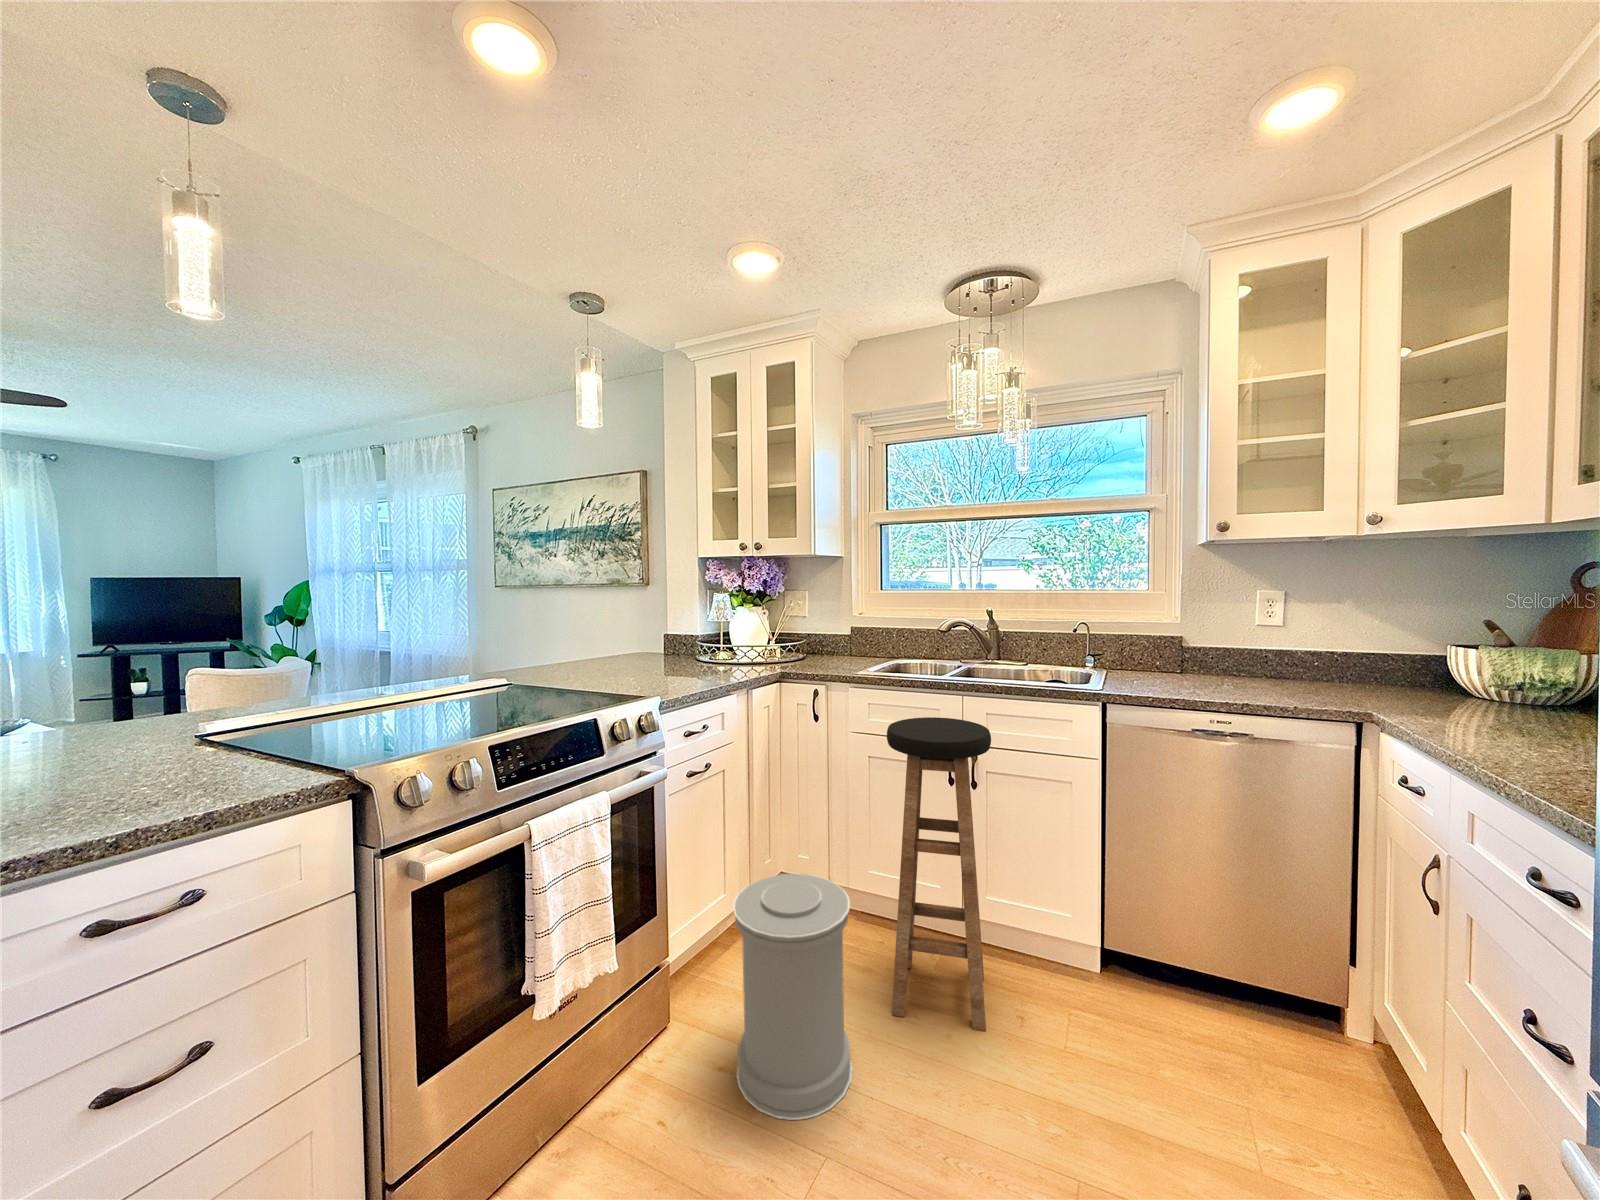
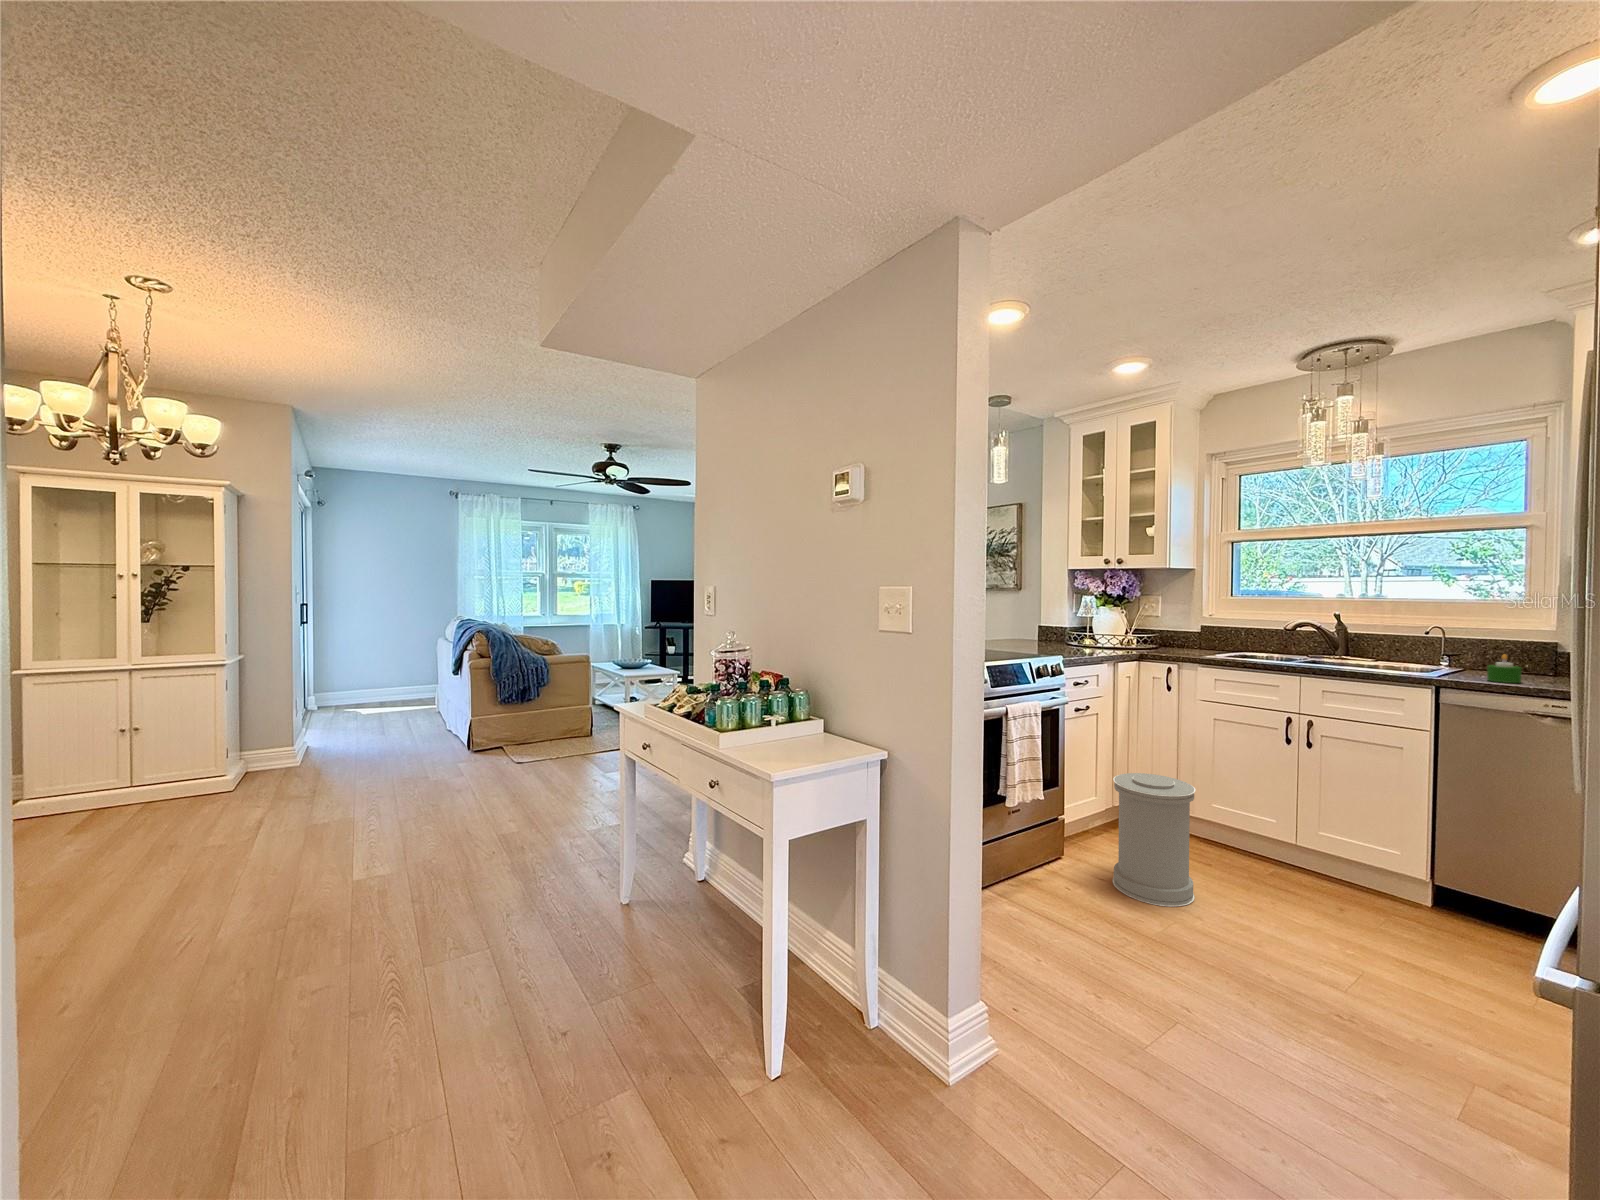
candle: none [1149,658,1181,694] -> present [1487,654,1522,683]
bar stool: present [887,717,991,1031] -> none [1227,688,1319,907]

